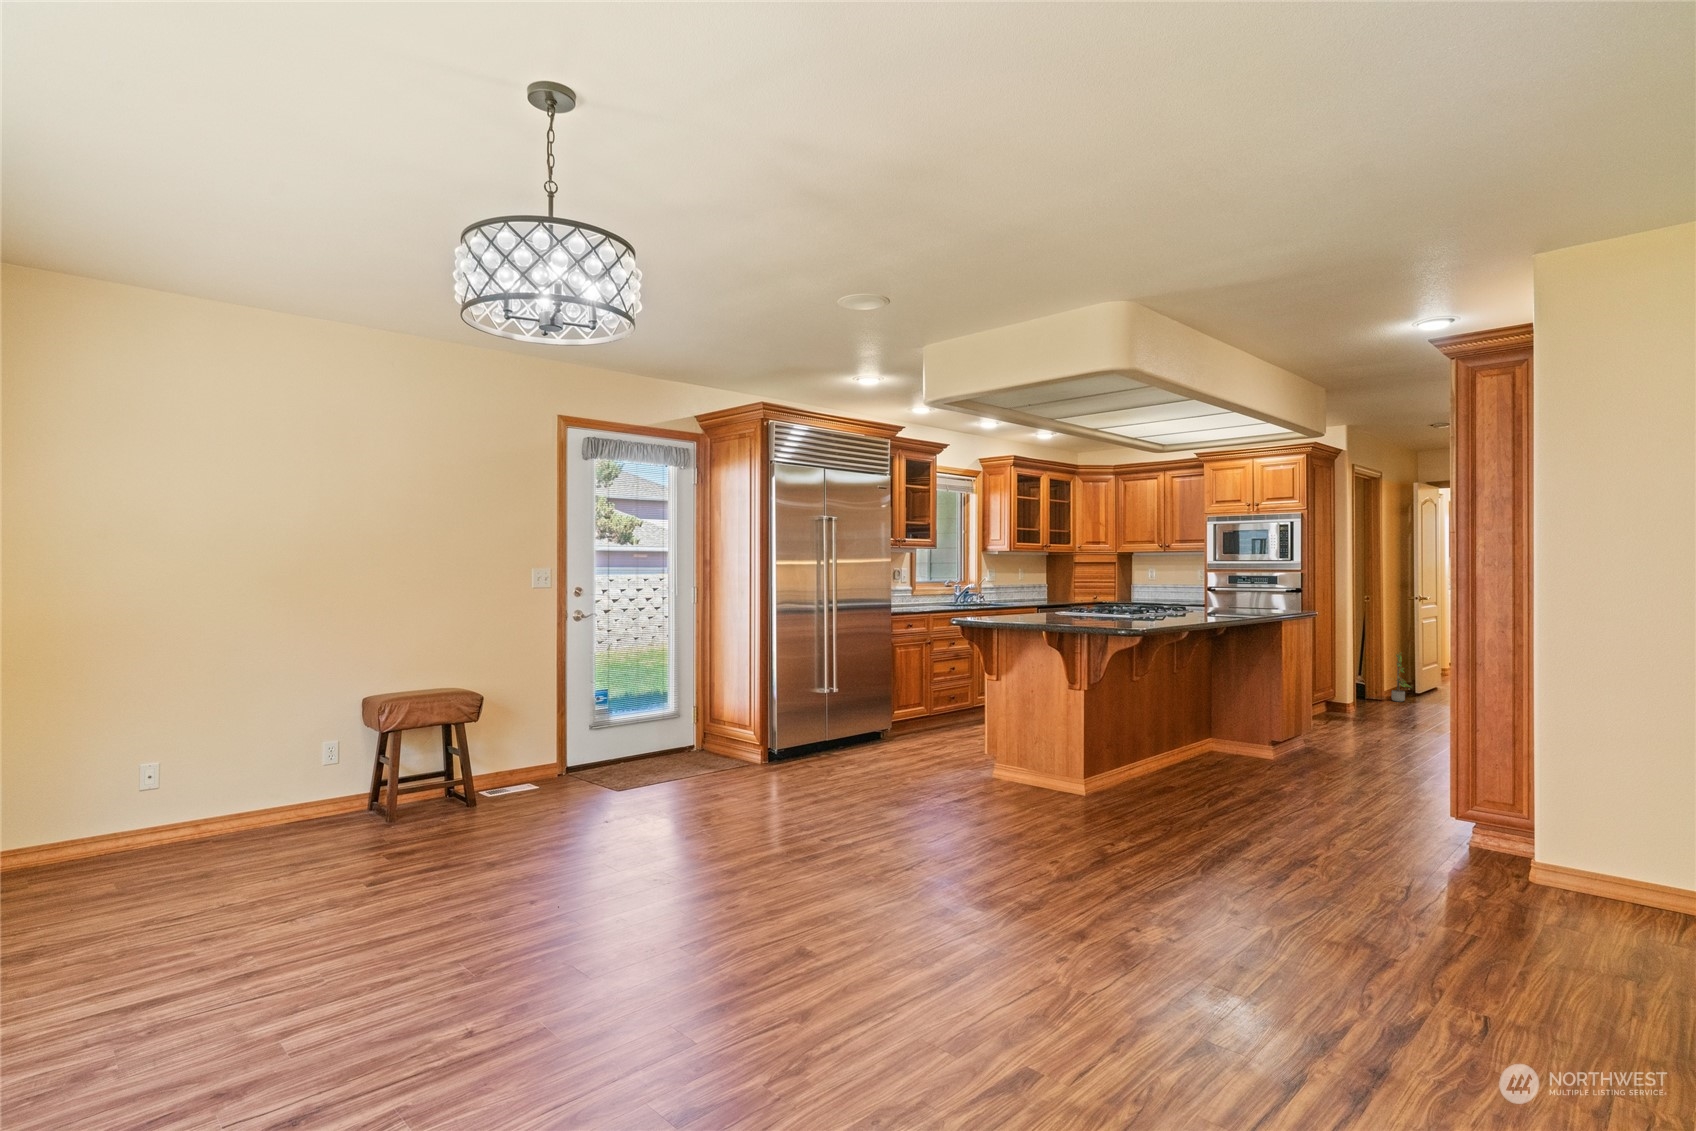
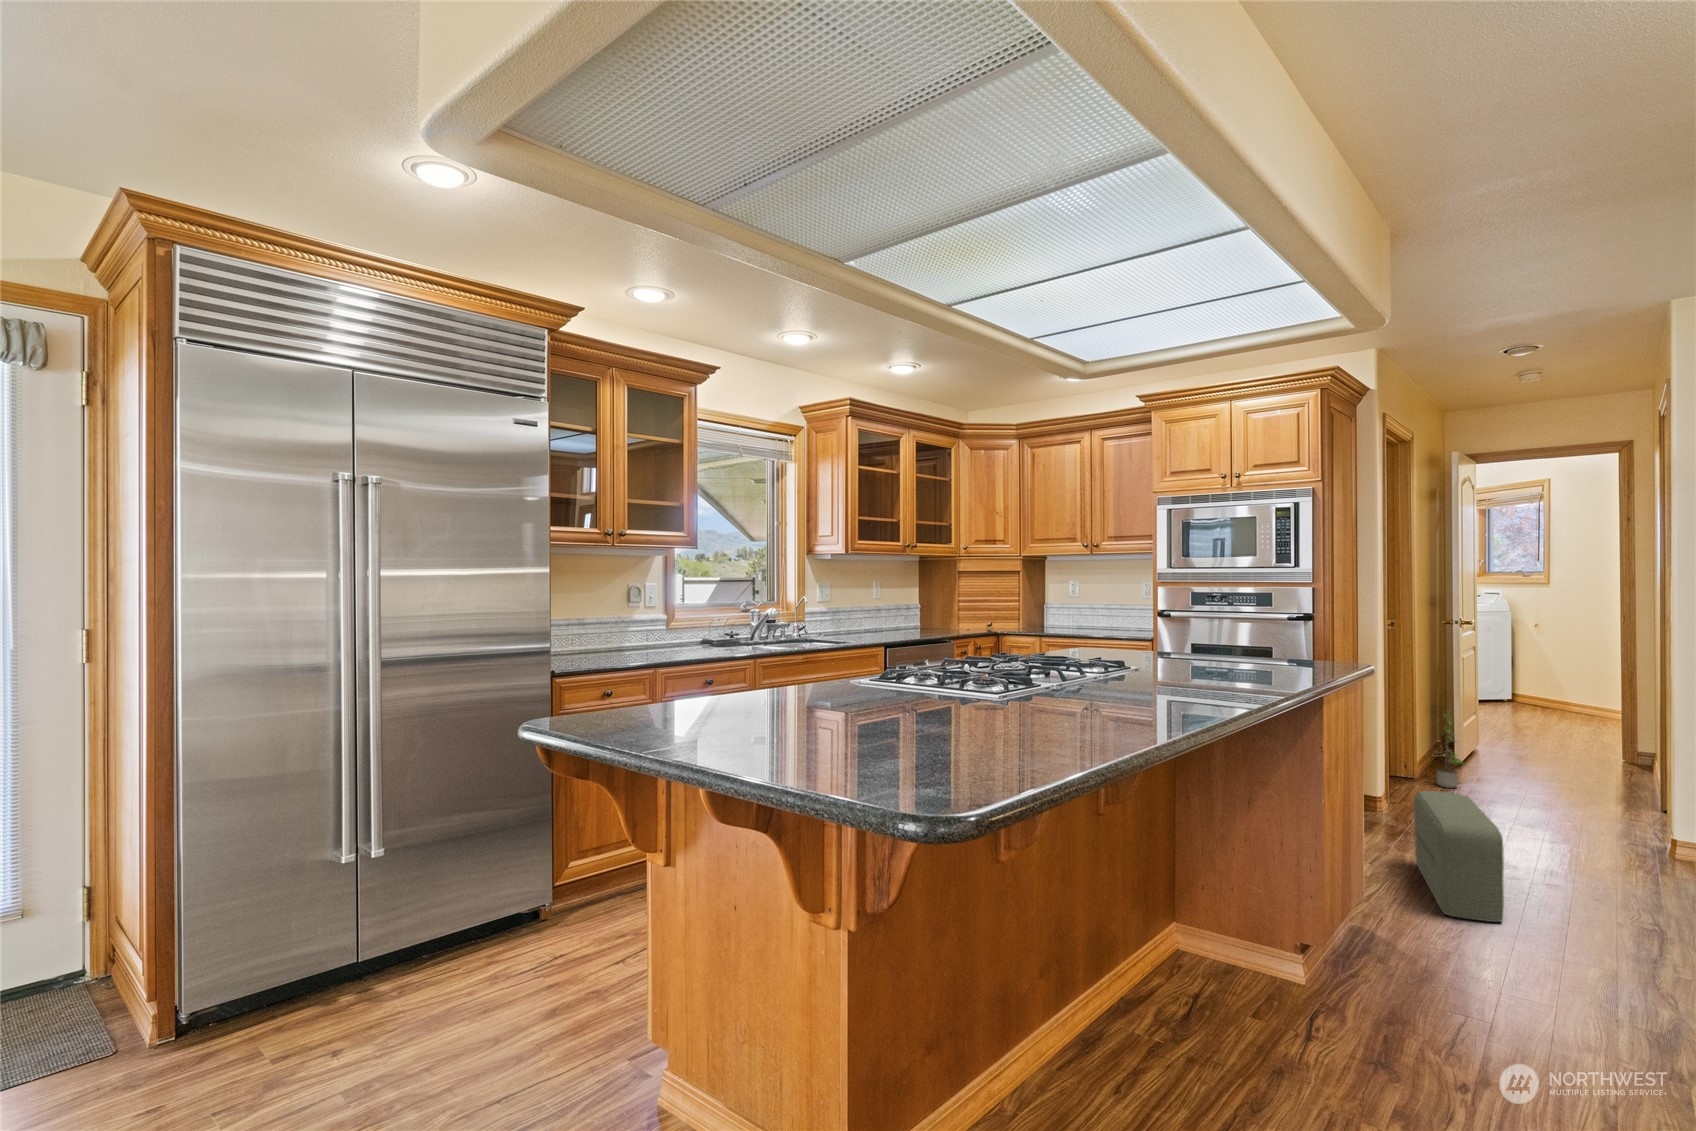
pouf: none [1353,686,1389,745] -> present [1414,791,1504,922]

